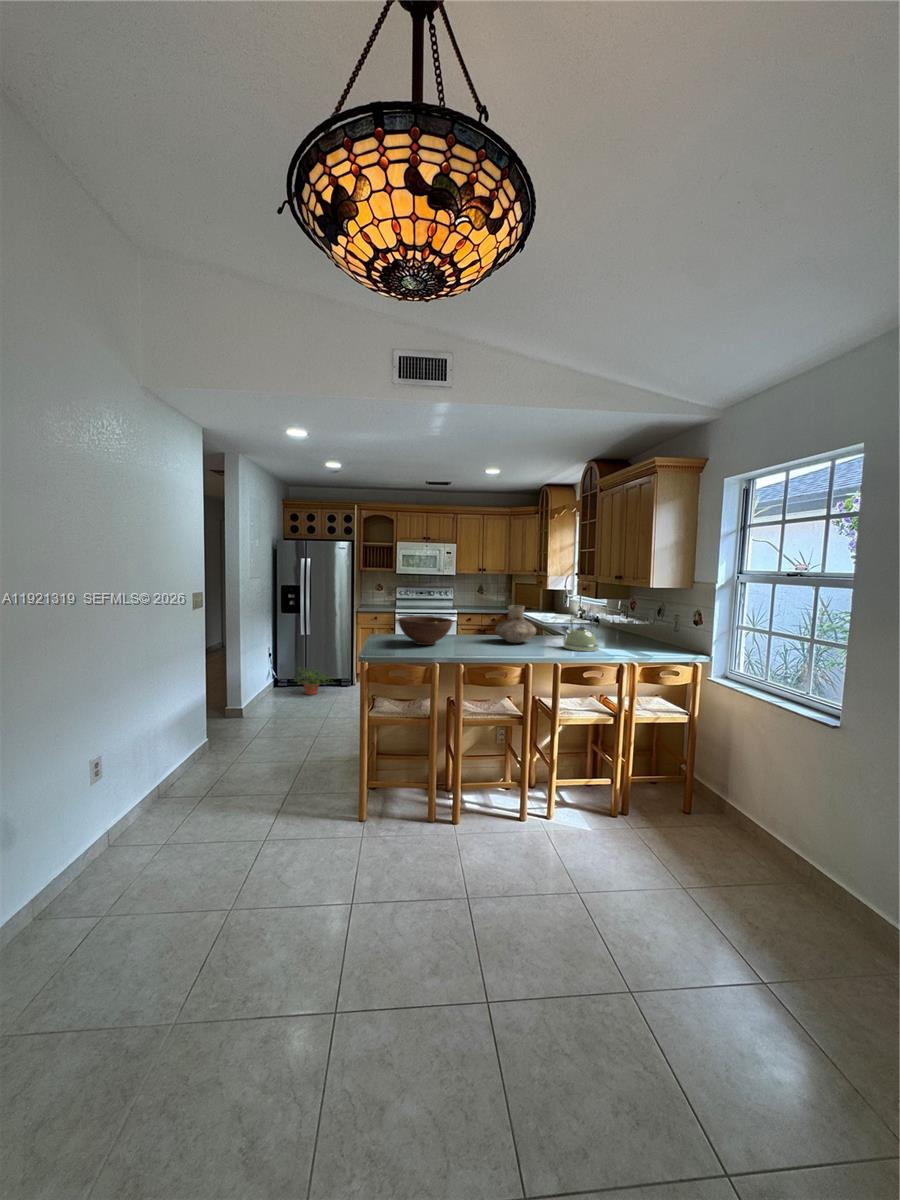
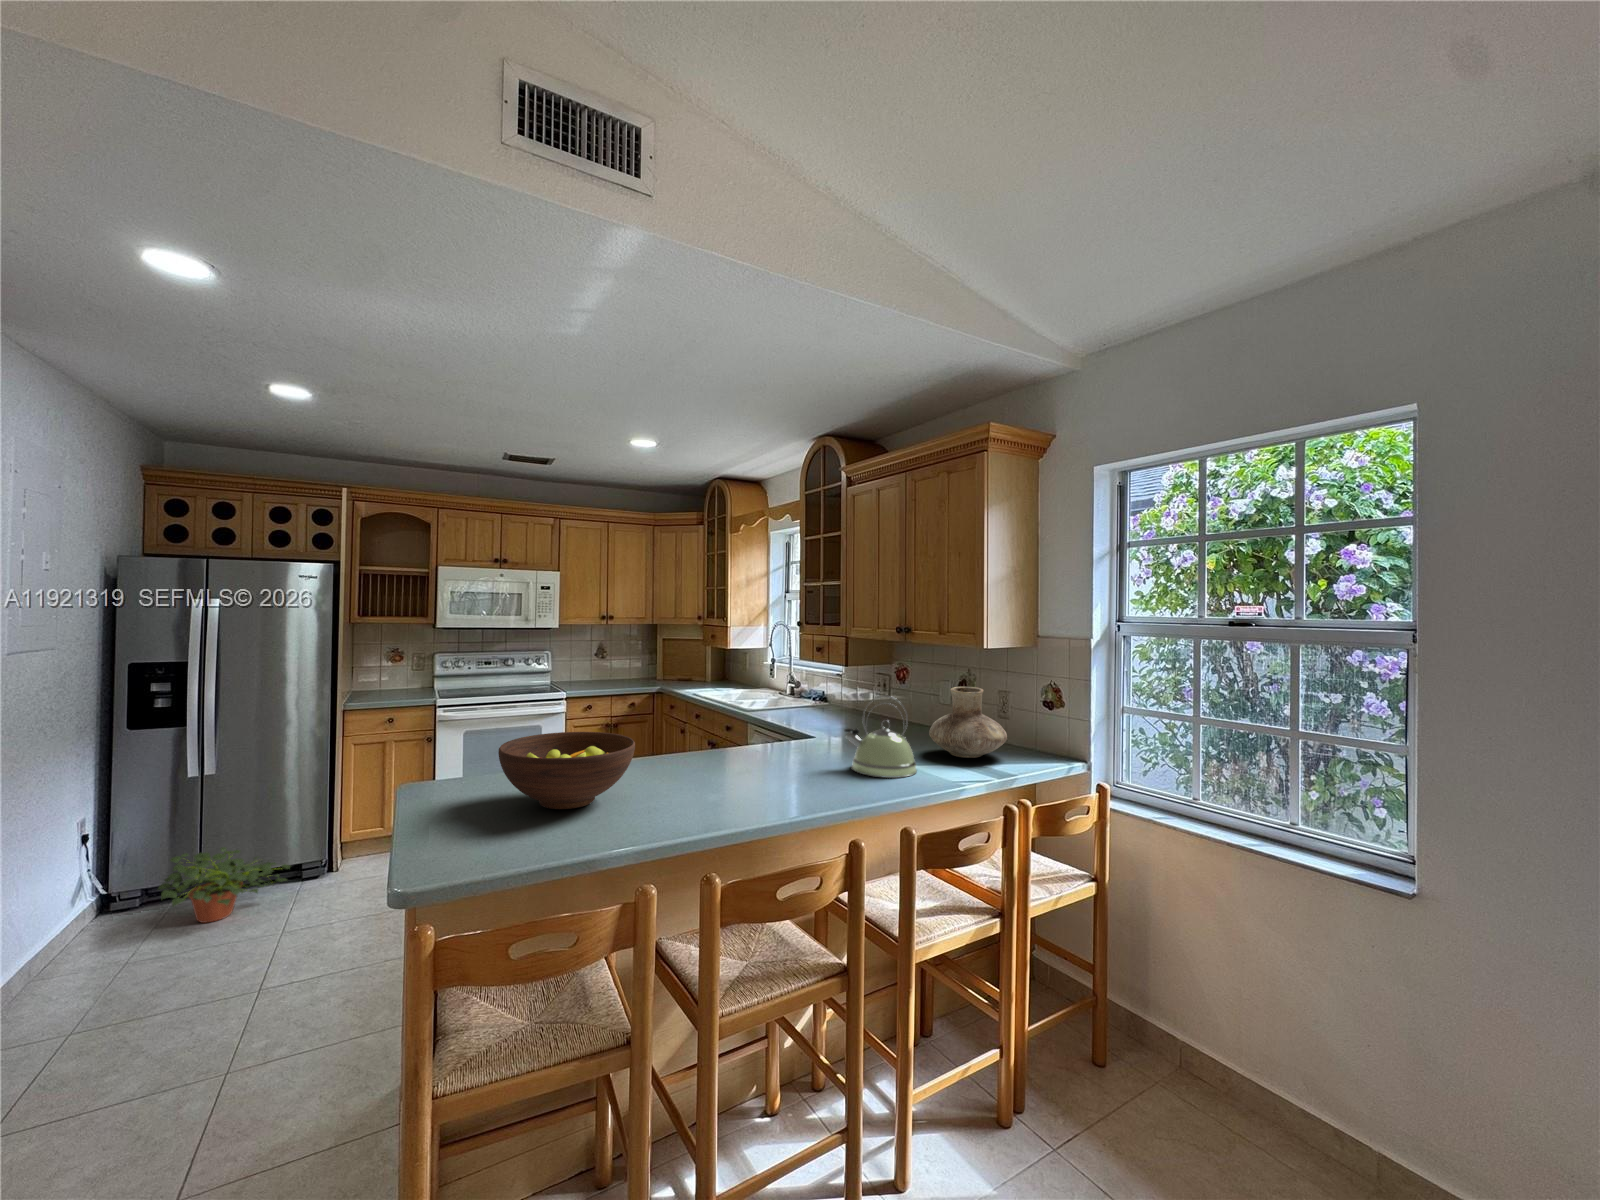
vase: present [495,605,536,643] -> present [929,687,1007,758]

